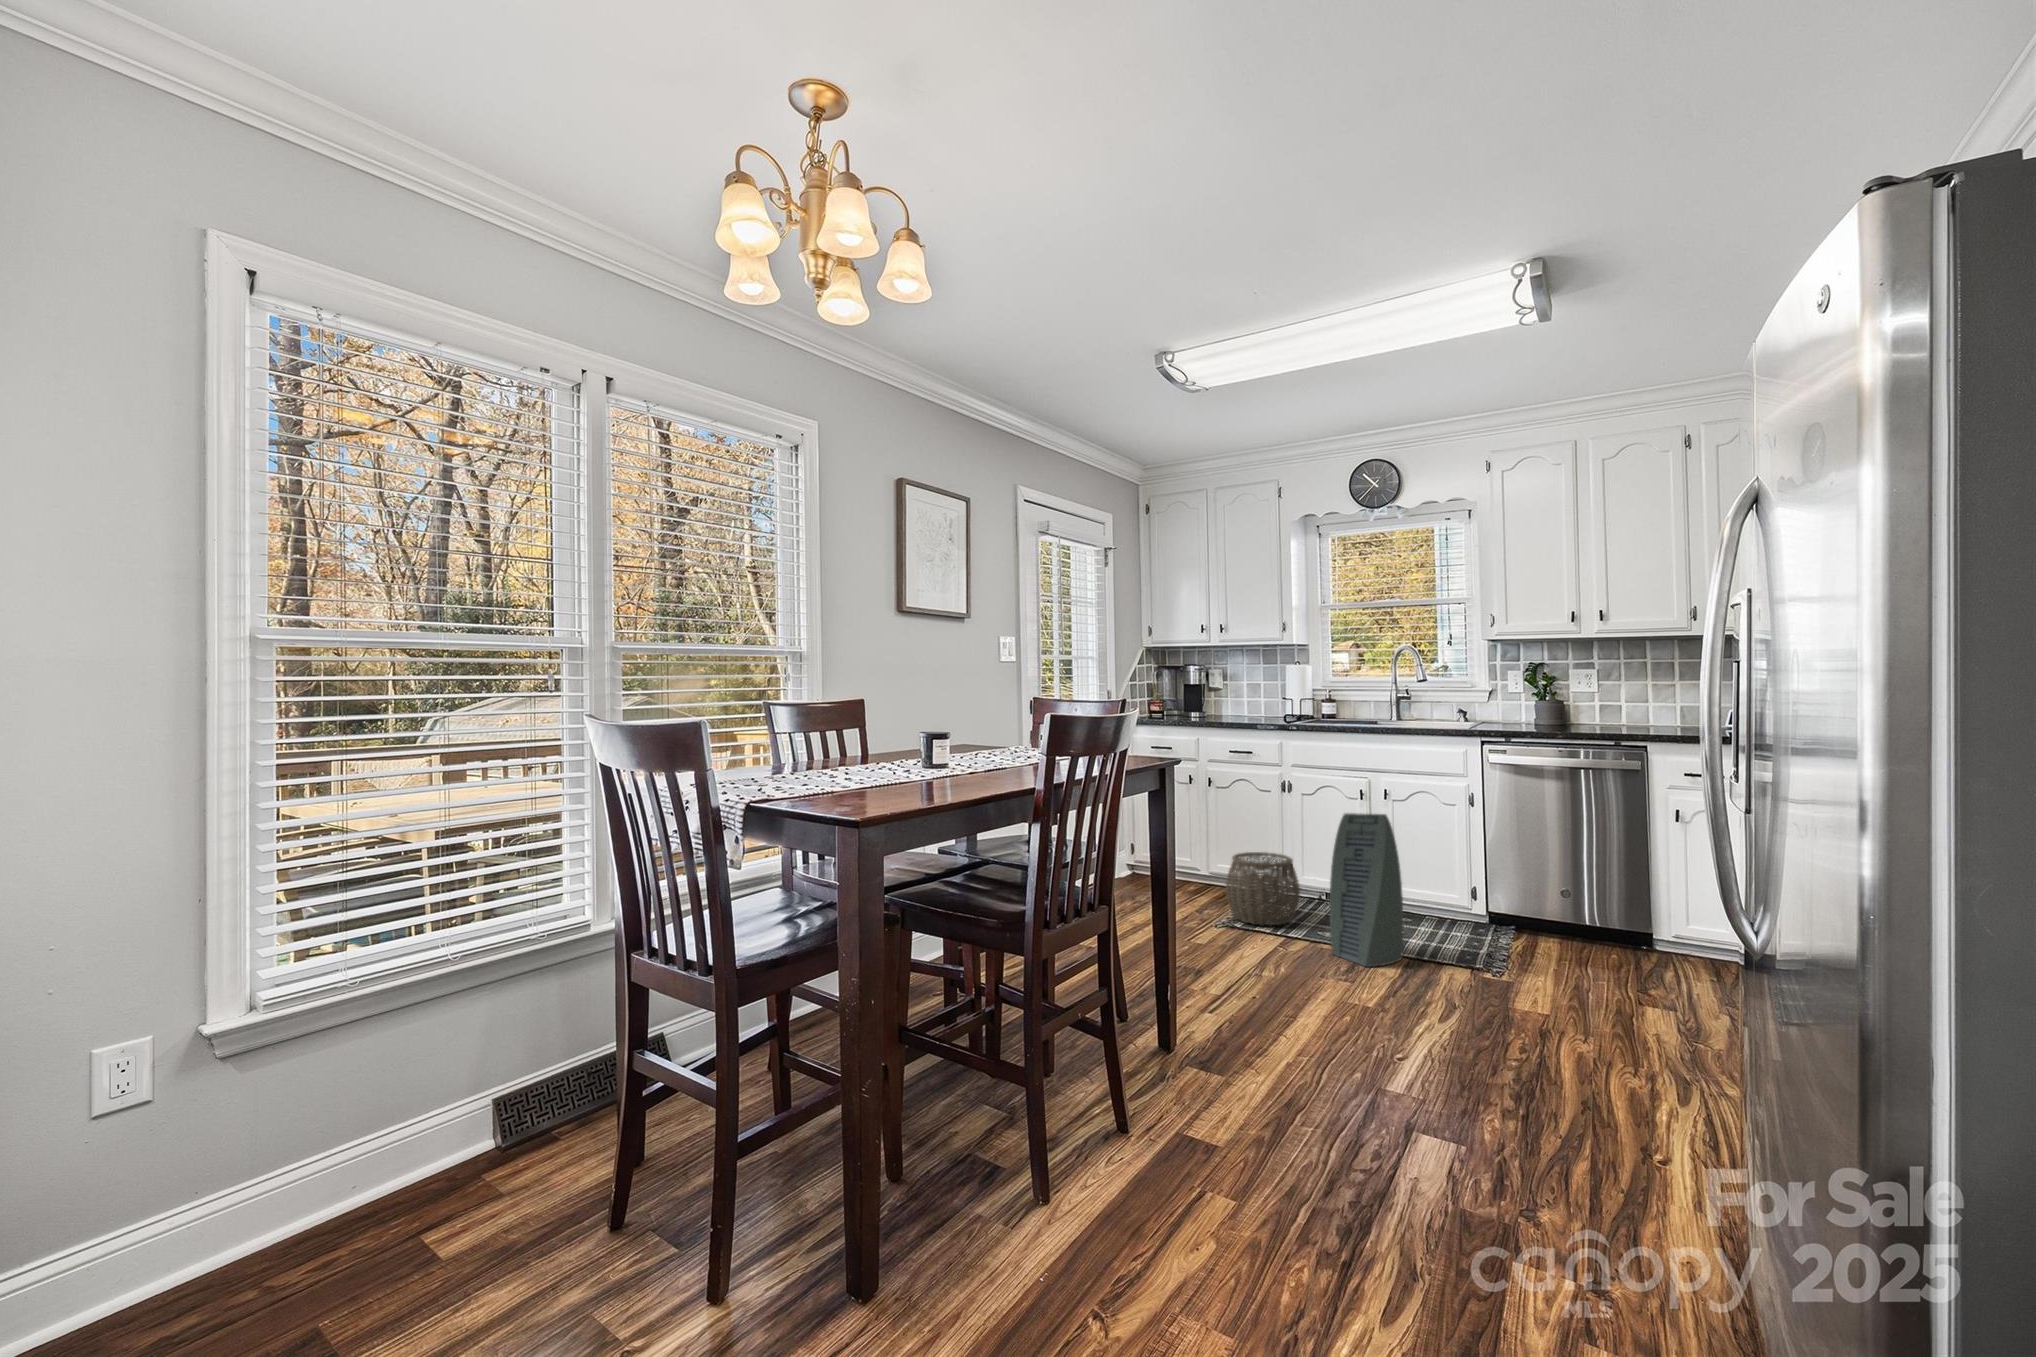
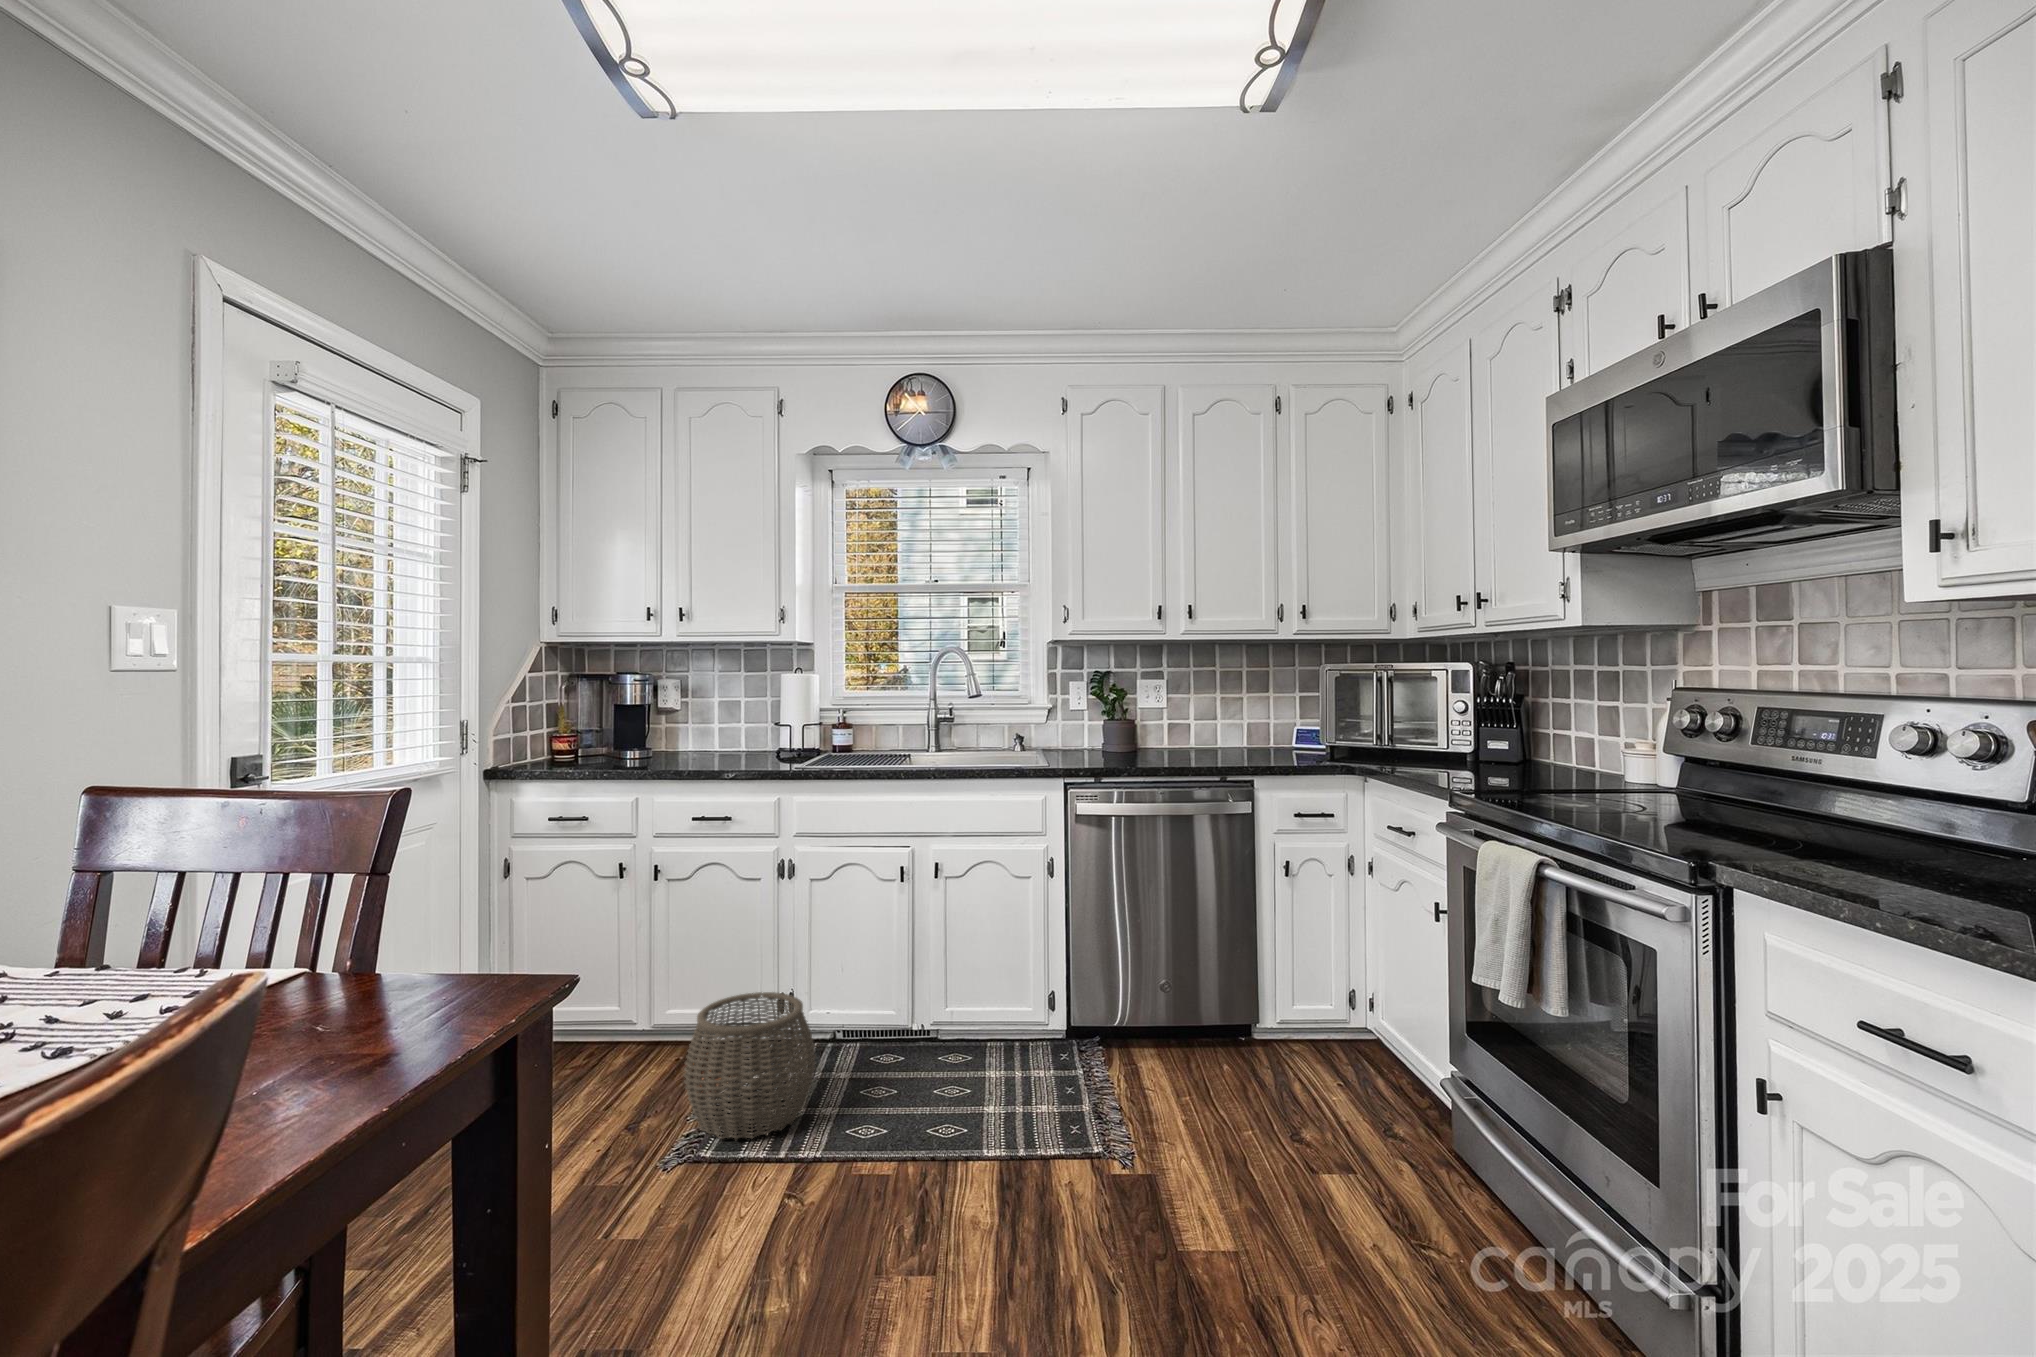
air purifier: present [1329,813,1403,967] -> none [879,925,992,1213]

